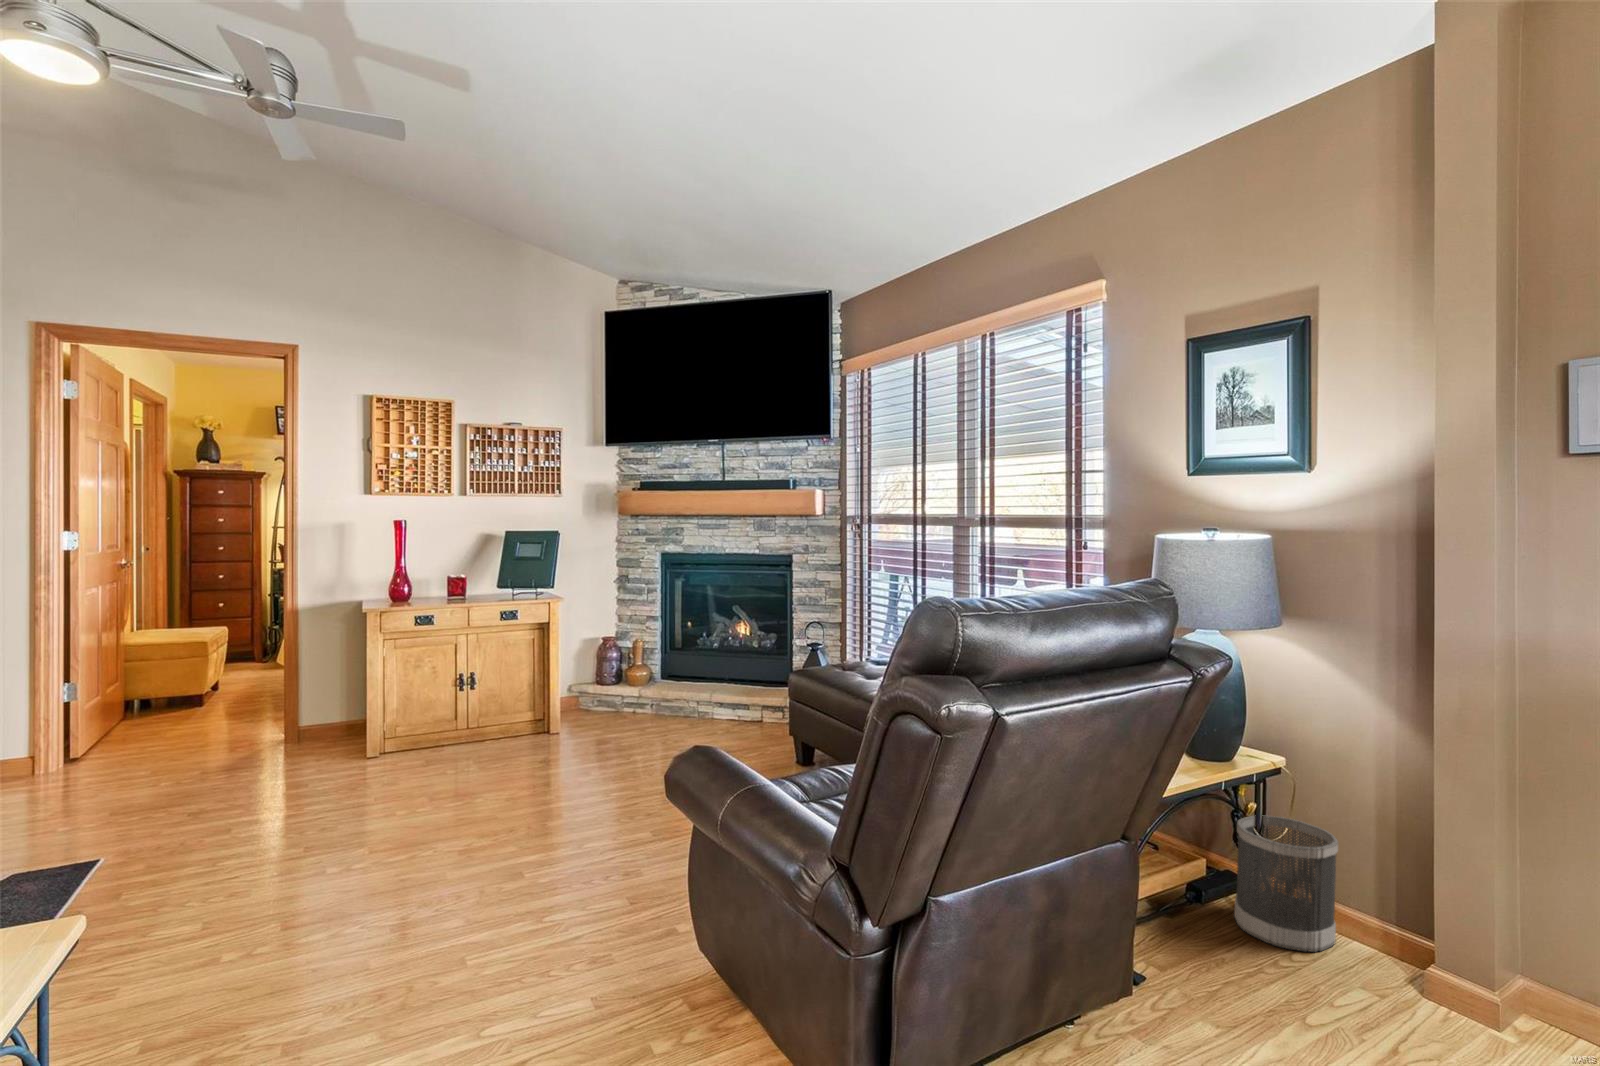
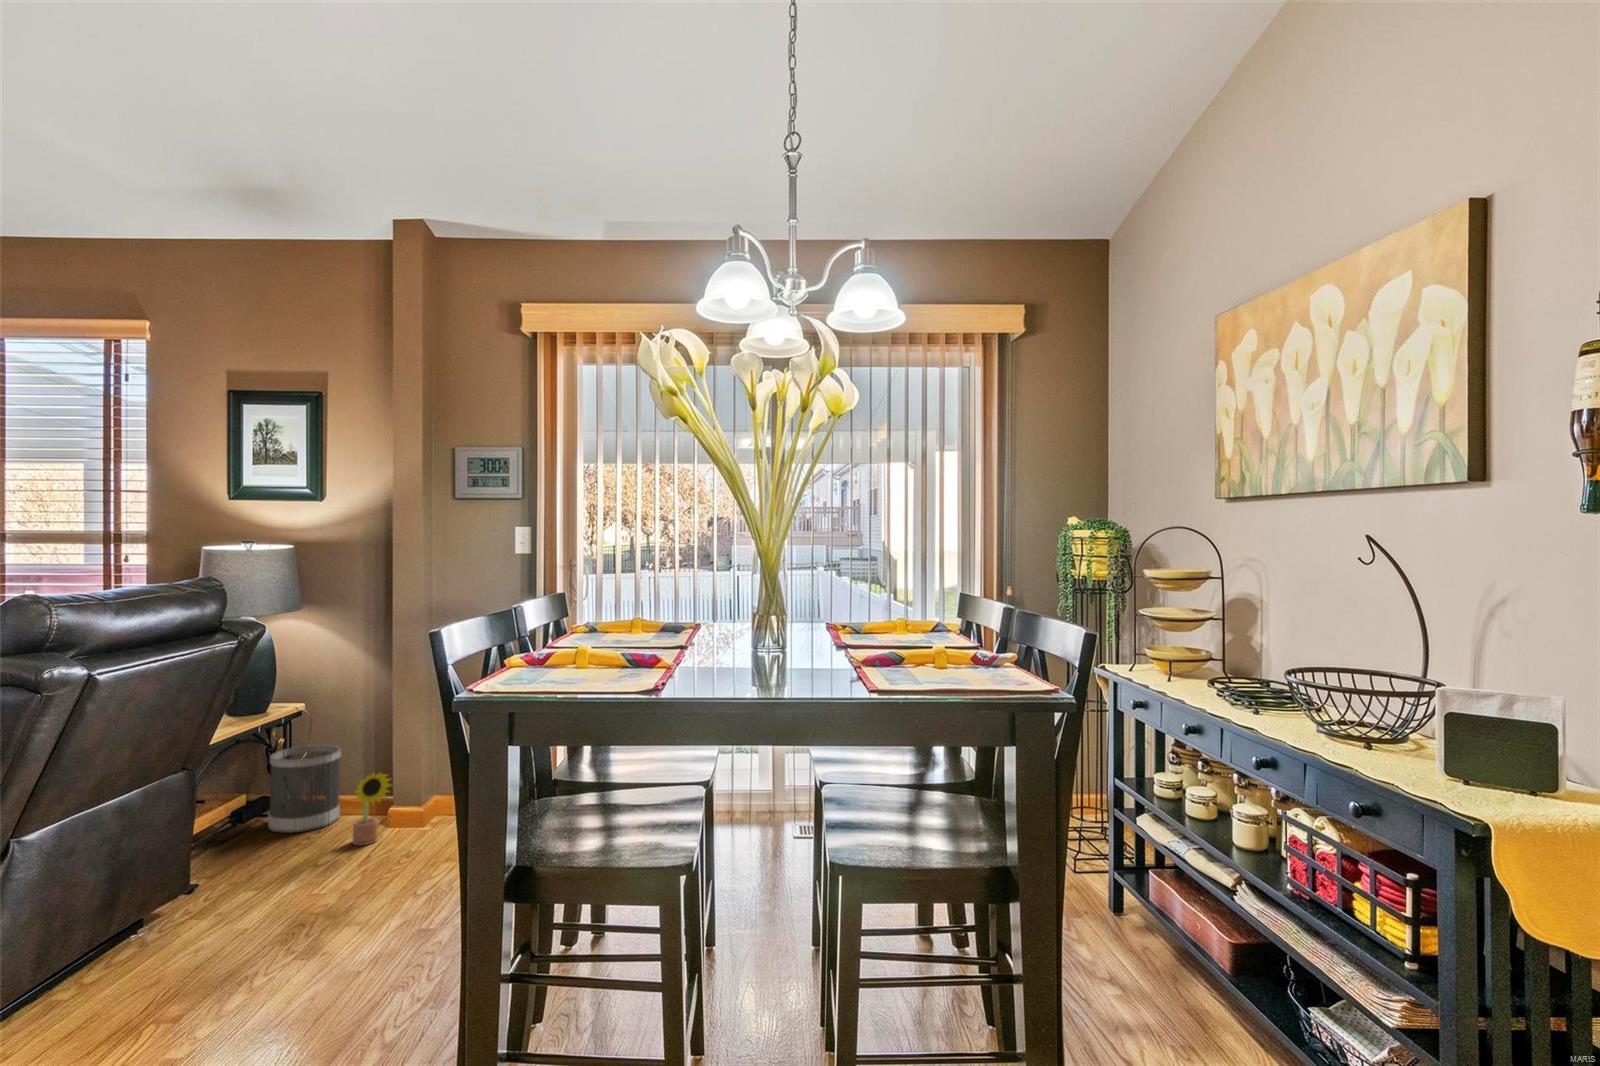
decorative plant: none [1362,913,1438,1027] -> present [353,773,392,845]

